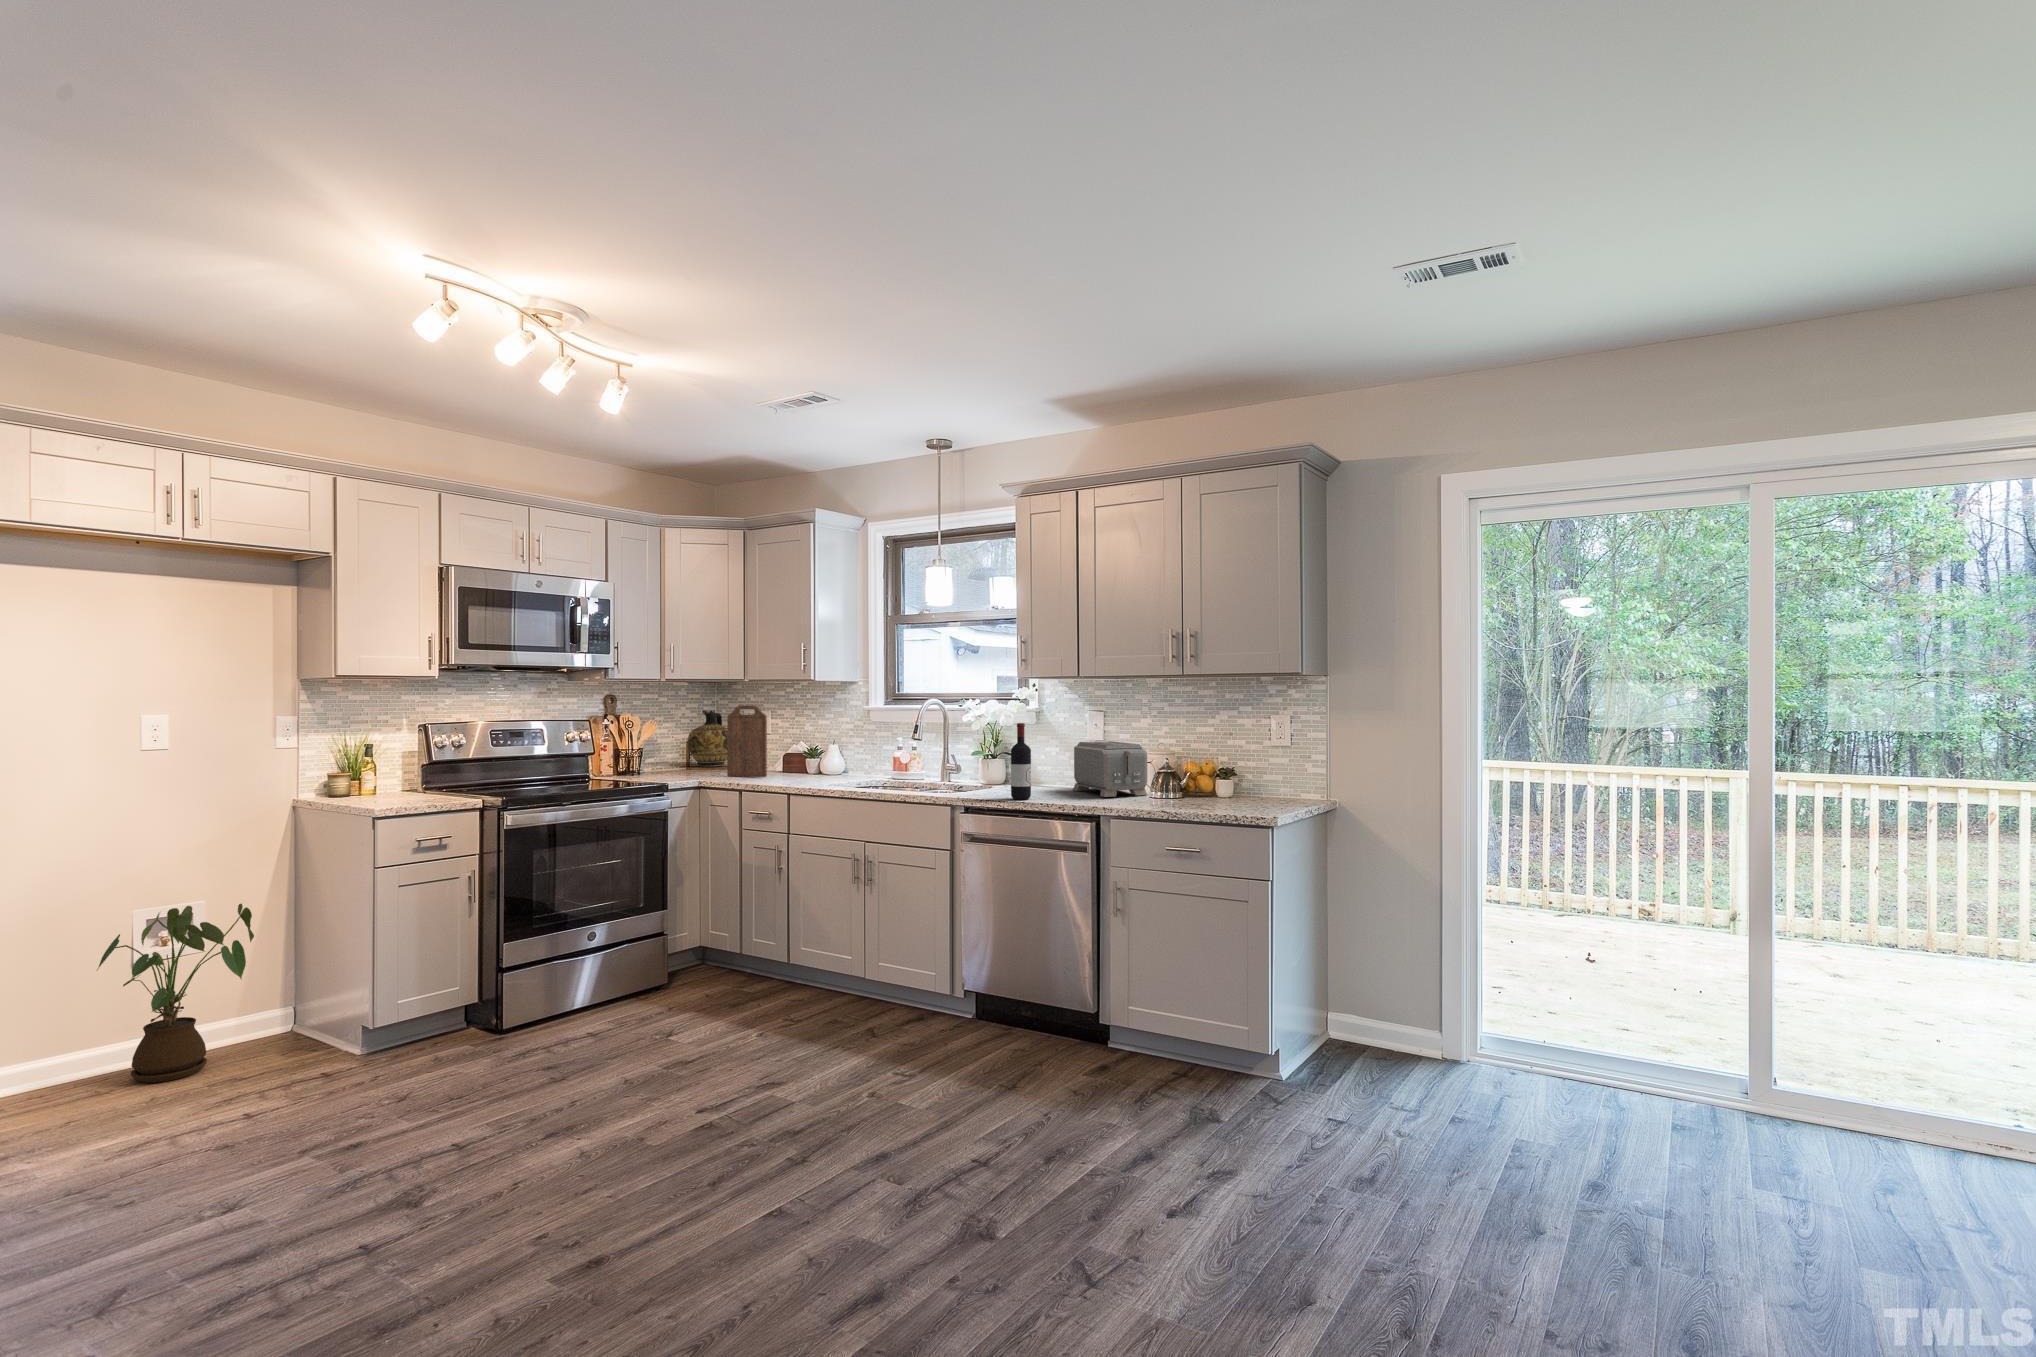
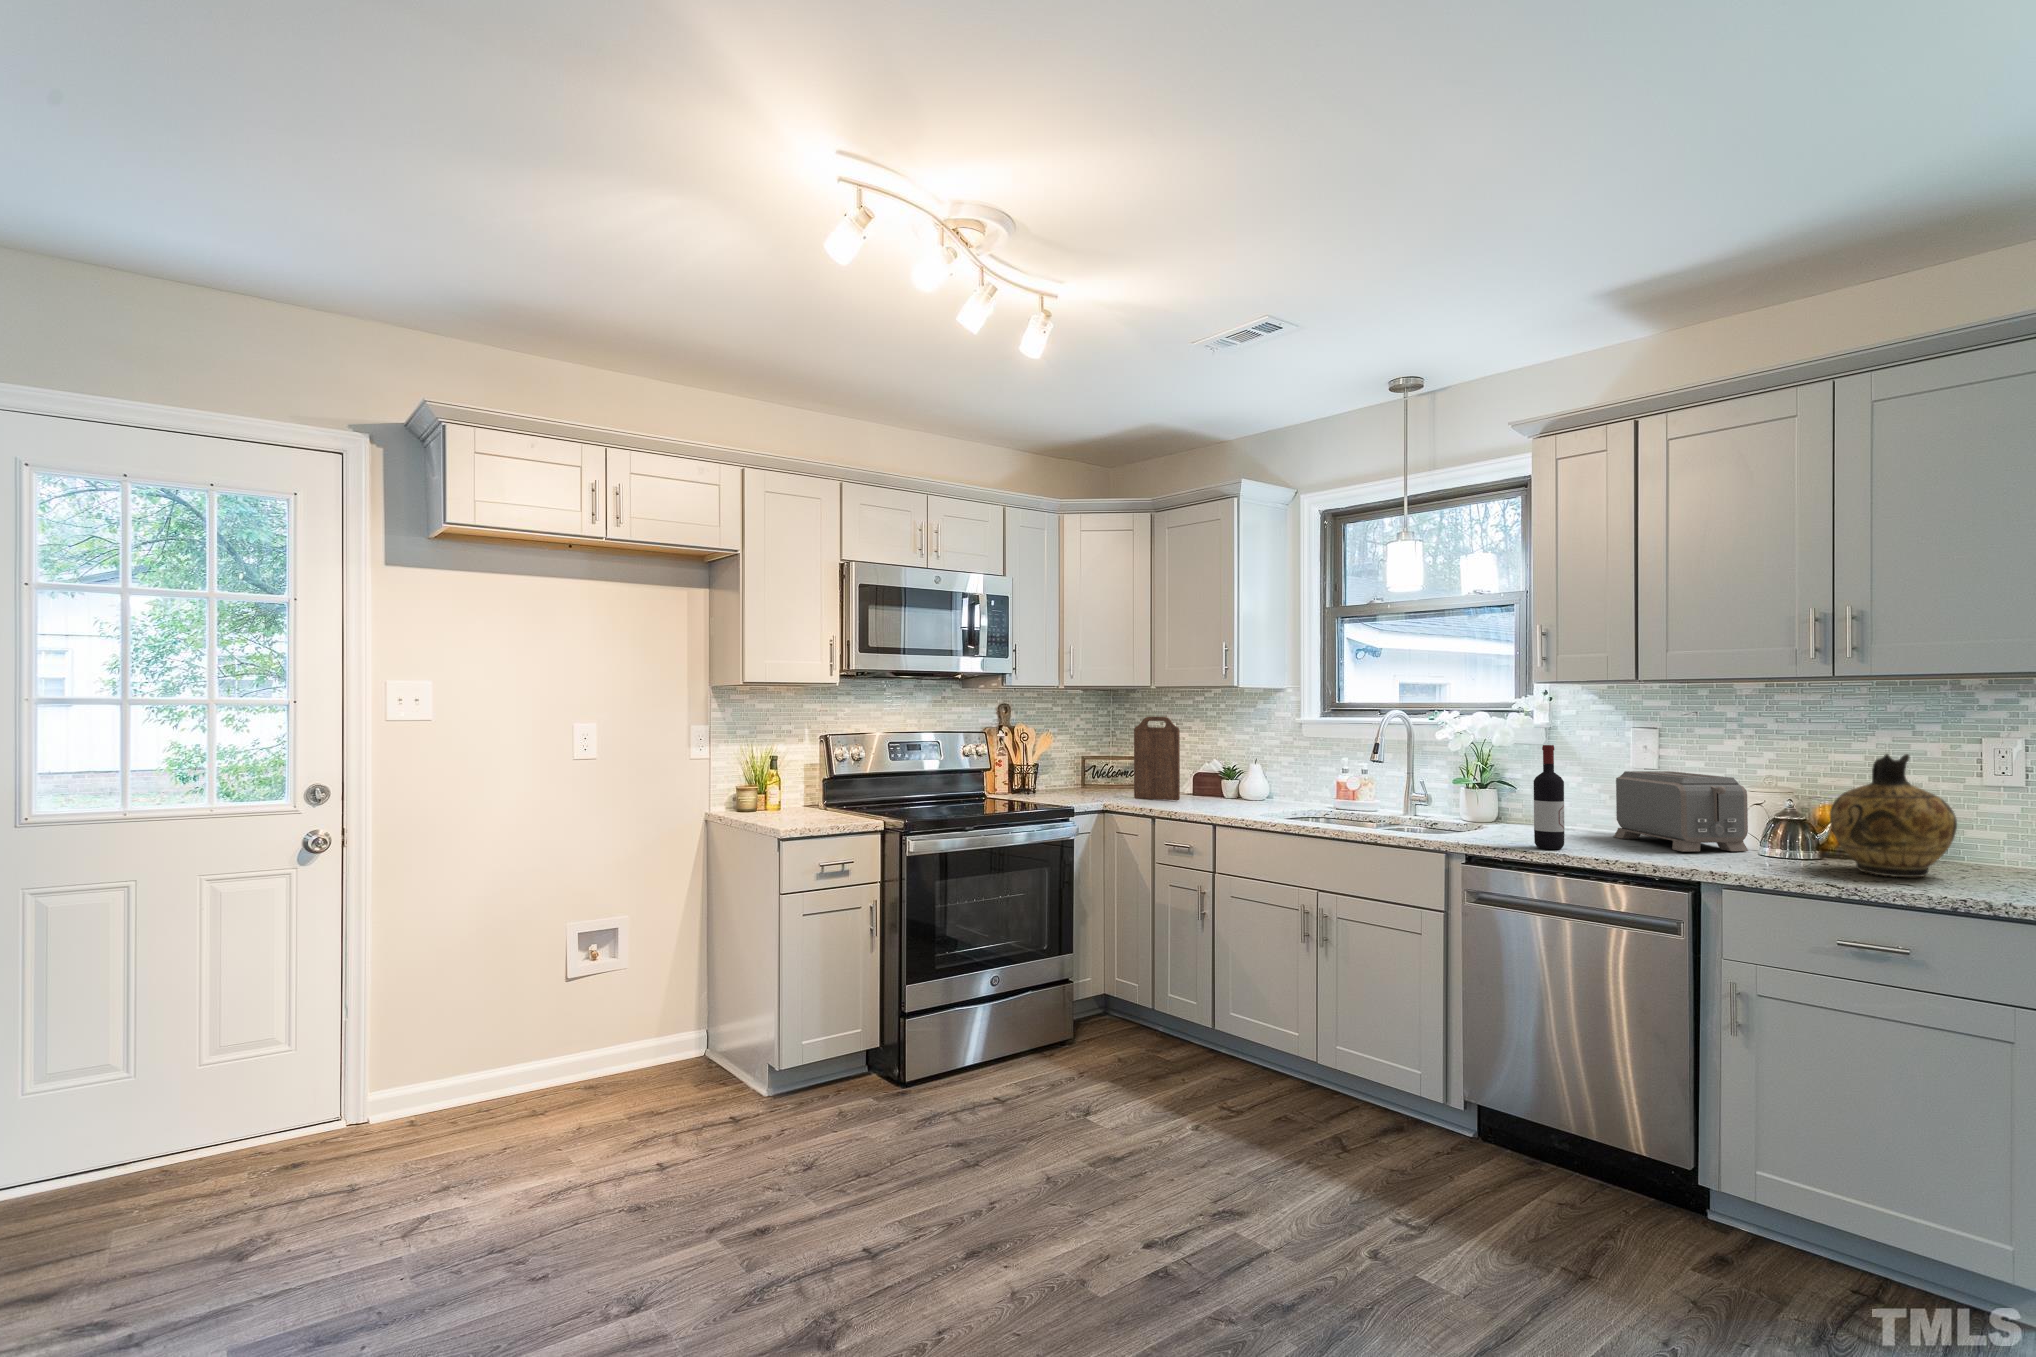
ceramic jug: present [687,710,727,767] -> present [1830,754,1957,877]
house plant: present [97,904,254,1083] -> none [528,920,669,1107]

